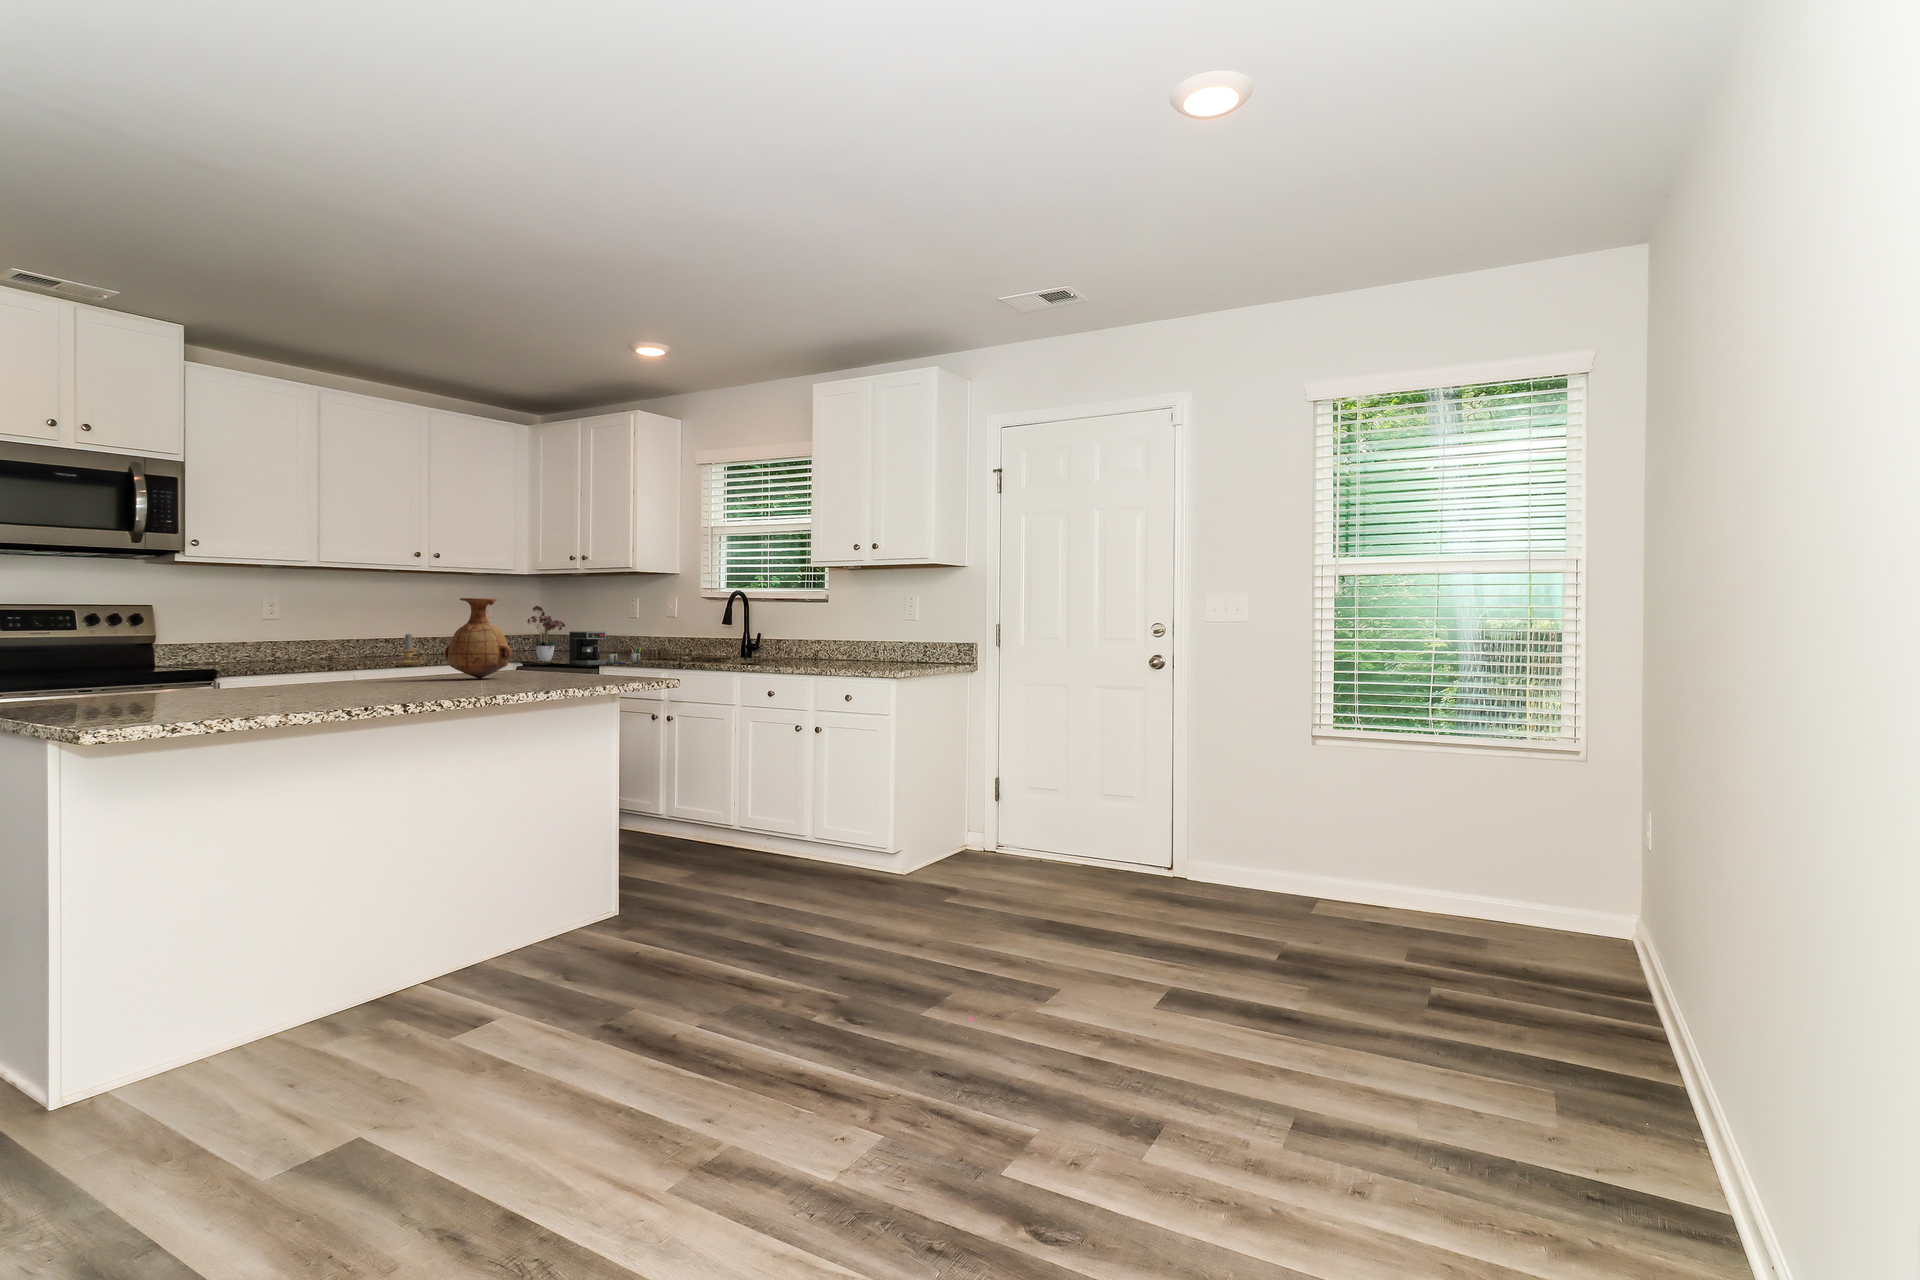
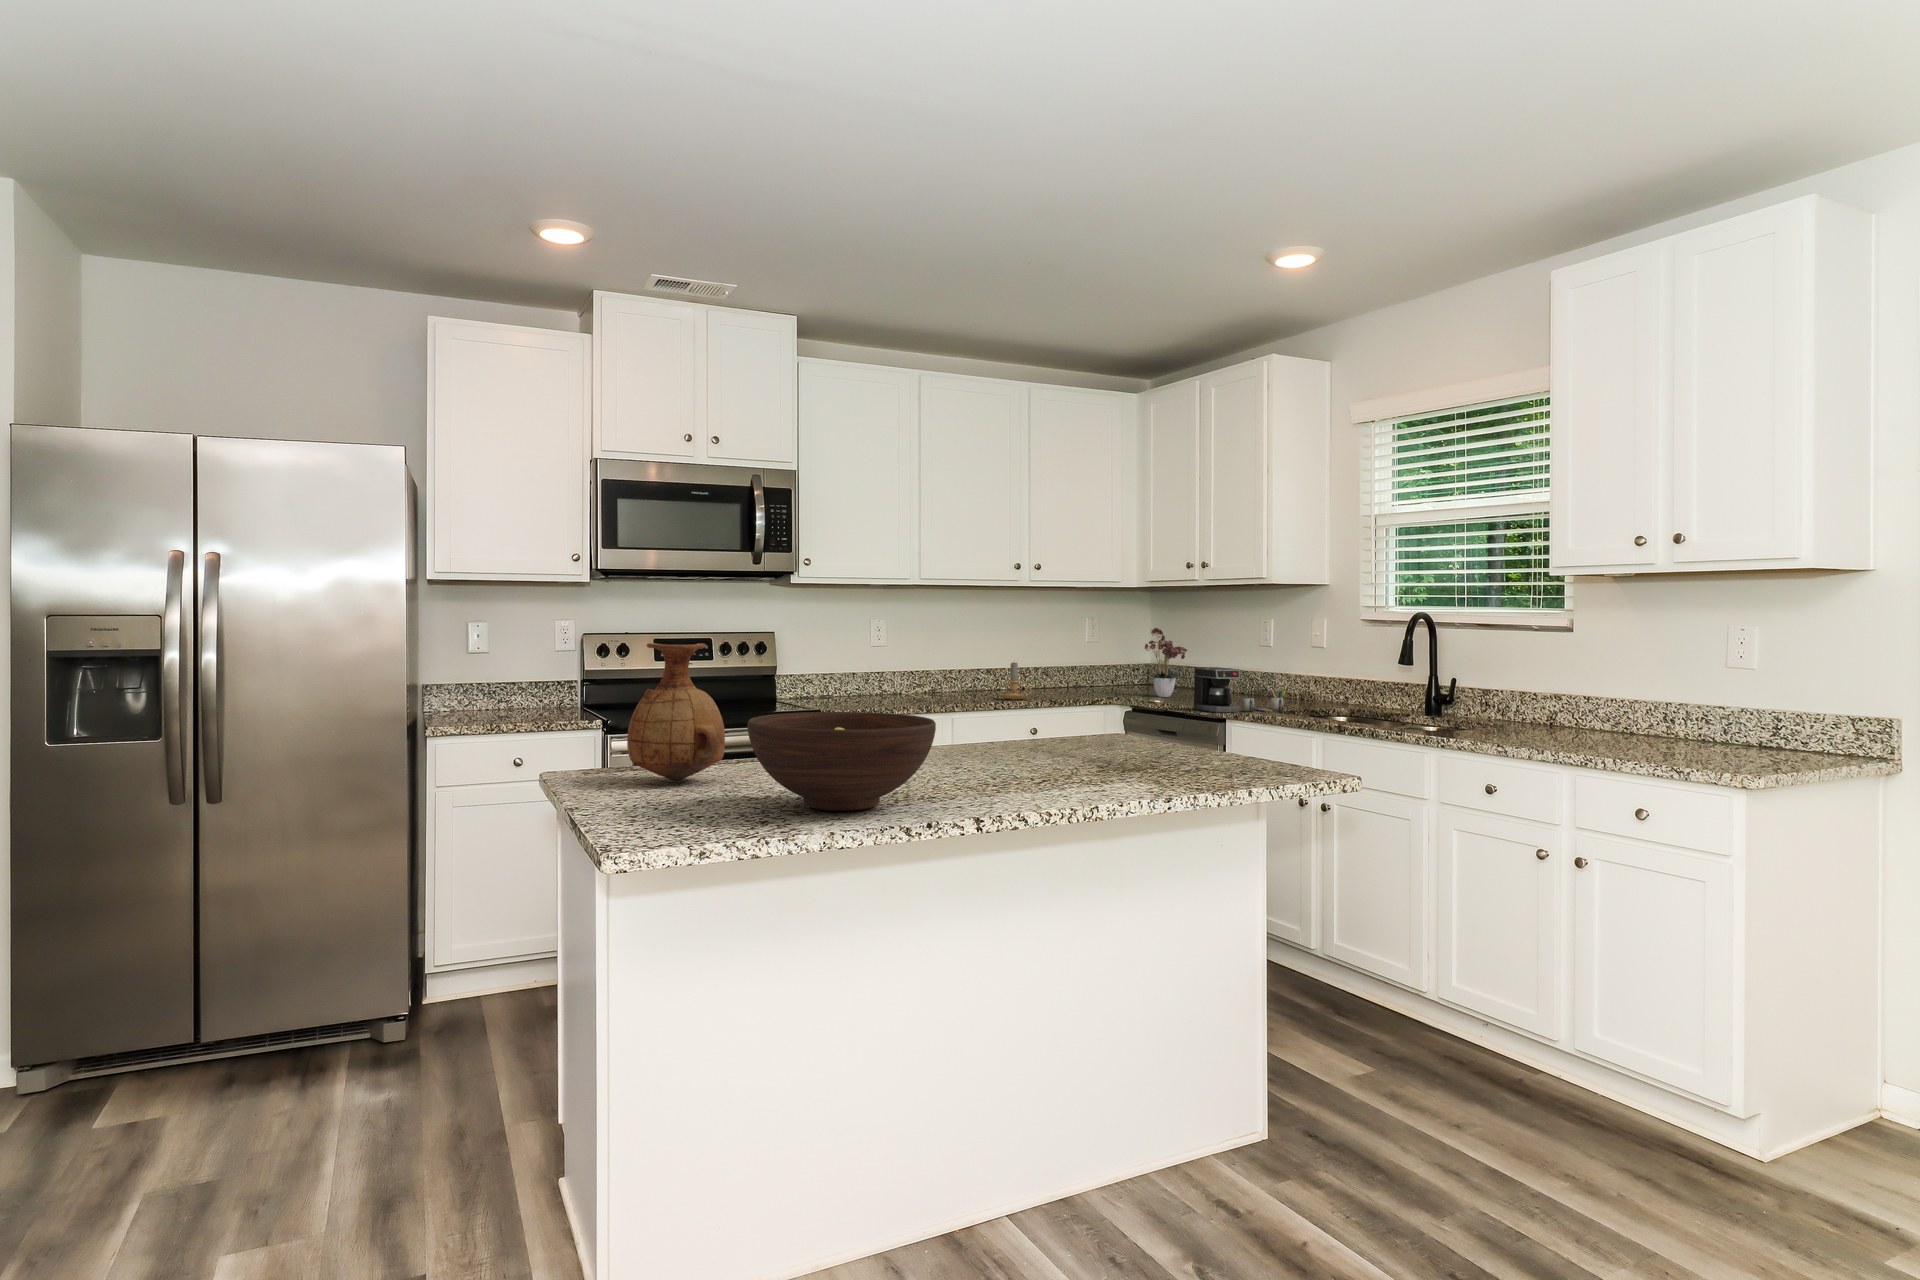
vase: present [445,598,512,679] -> present [627,643,725,782]
fruit bowl: none [198,636,367,704] -> present [747,712,936,811]

